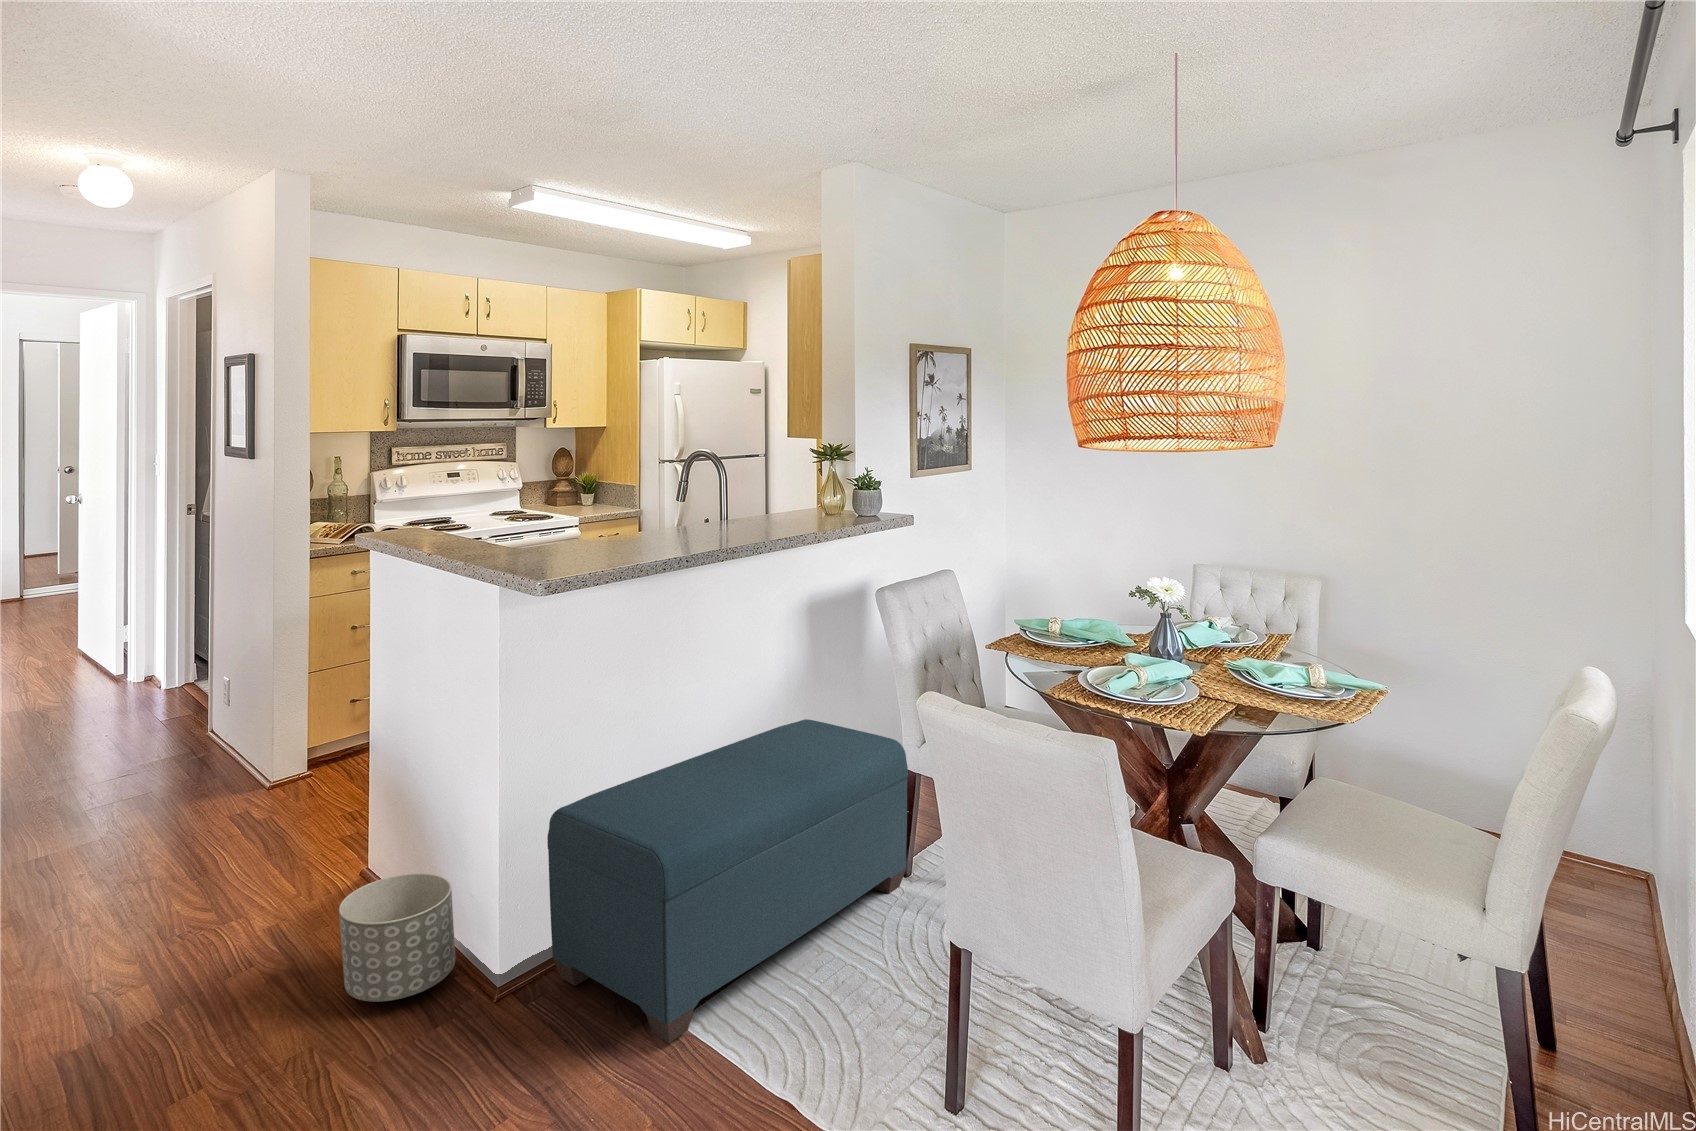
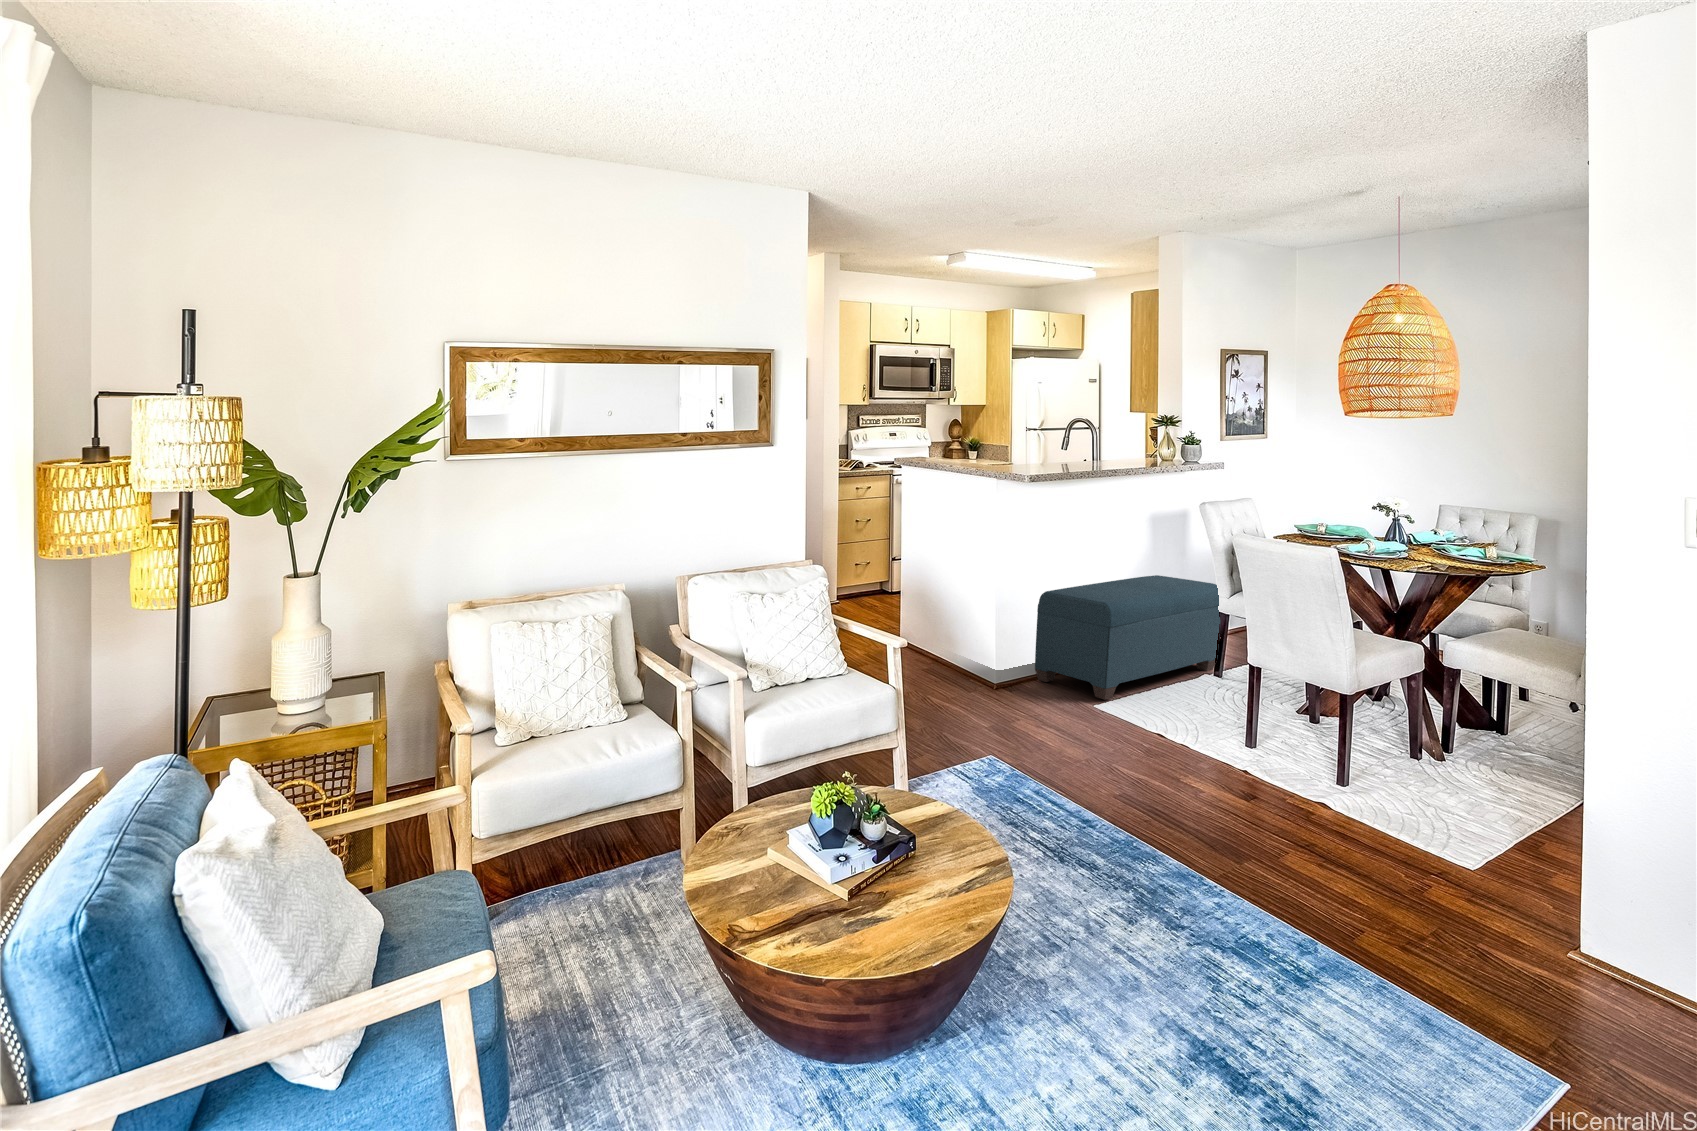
planter: present [339,873,455,1002] -> none [936,625,987,678]

